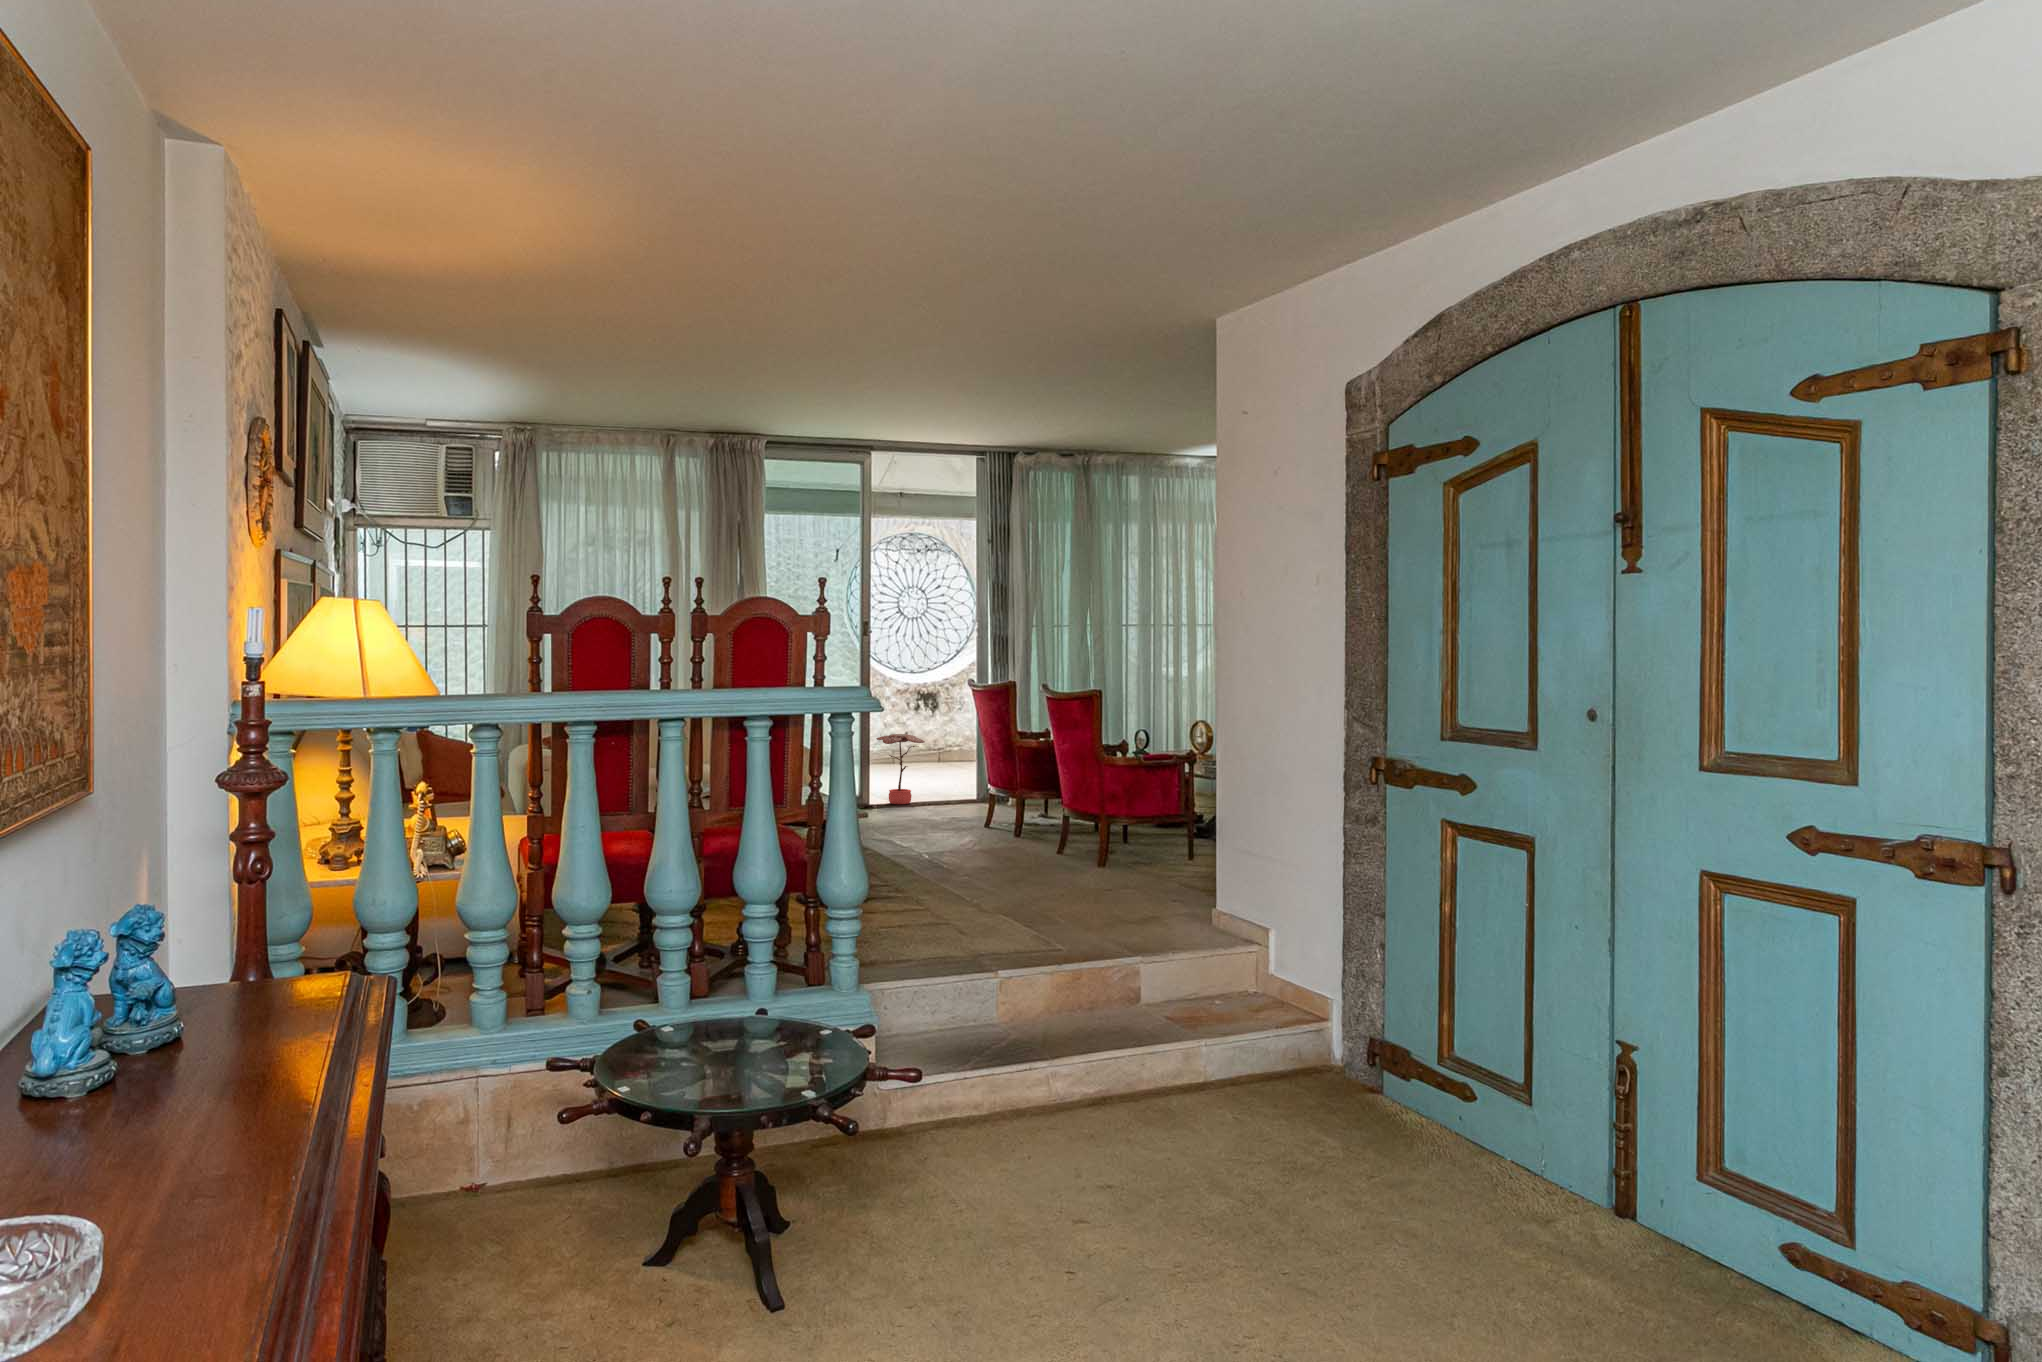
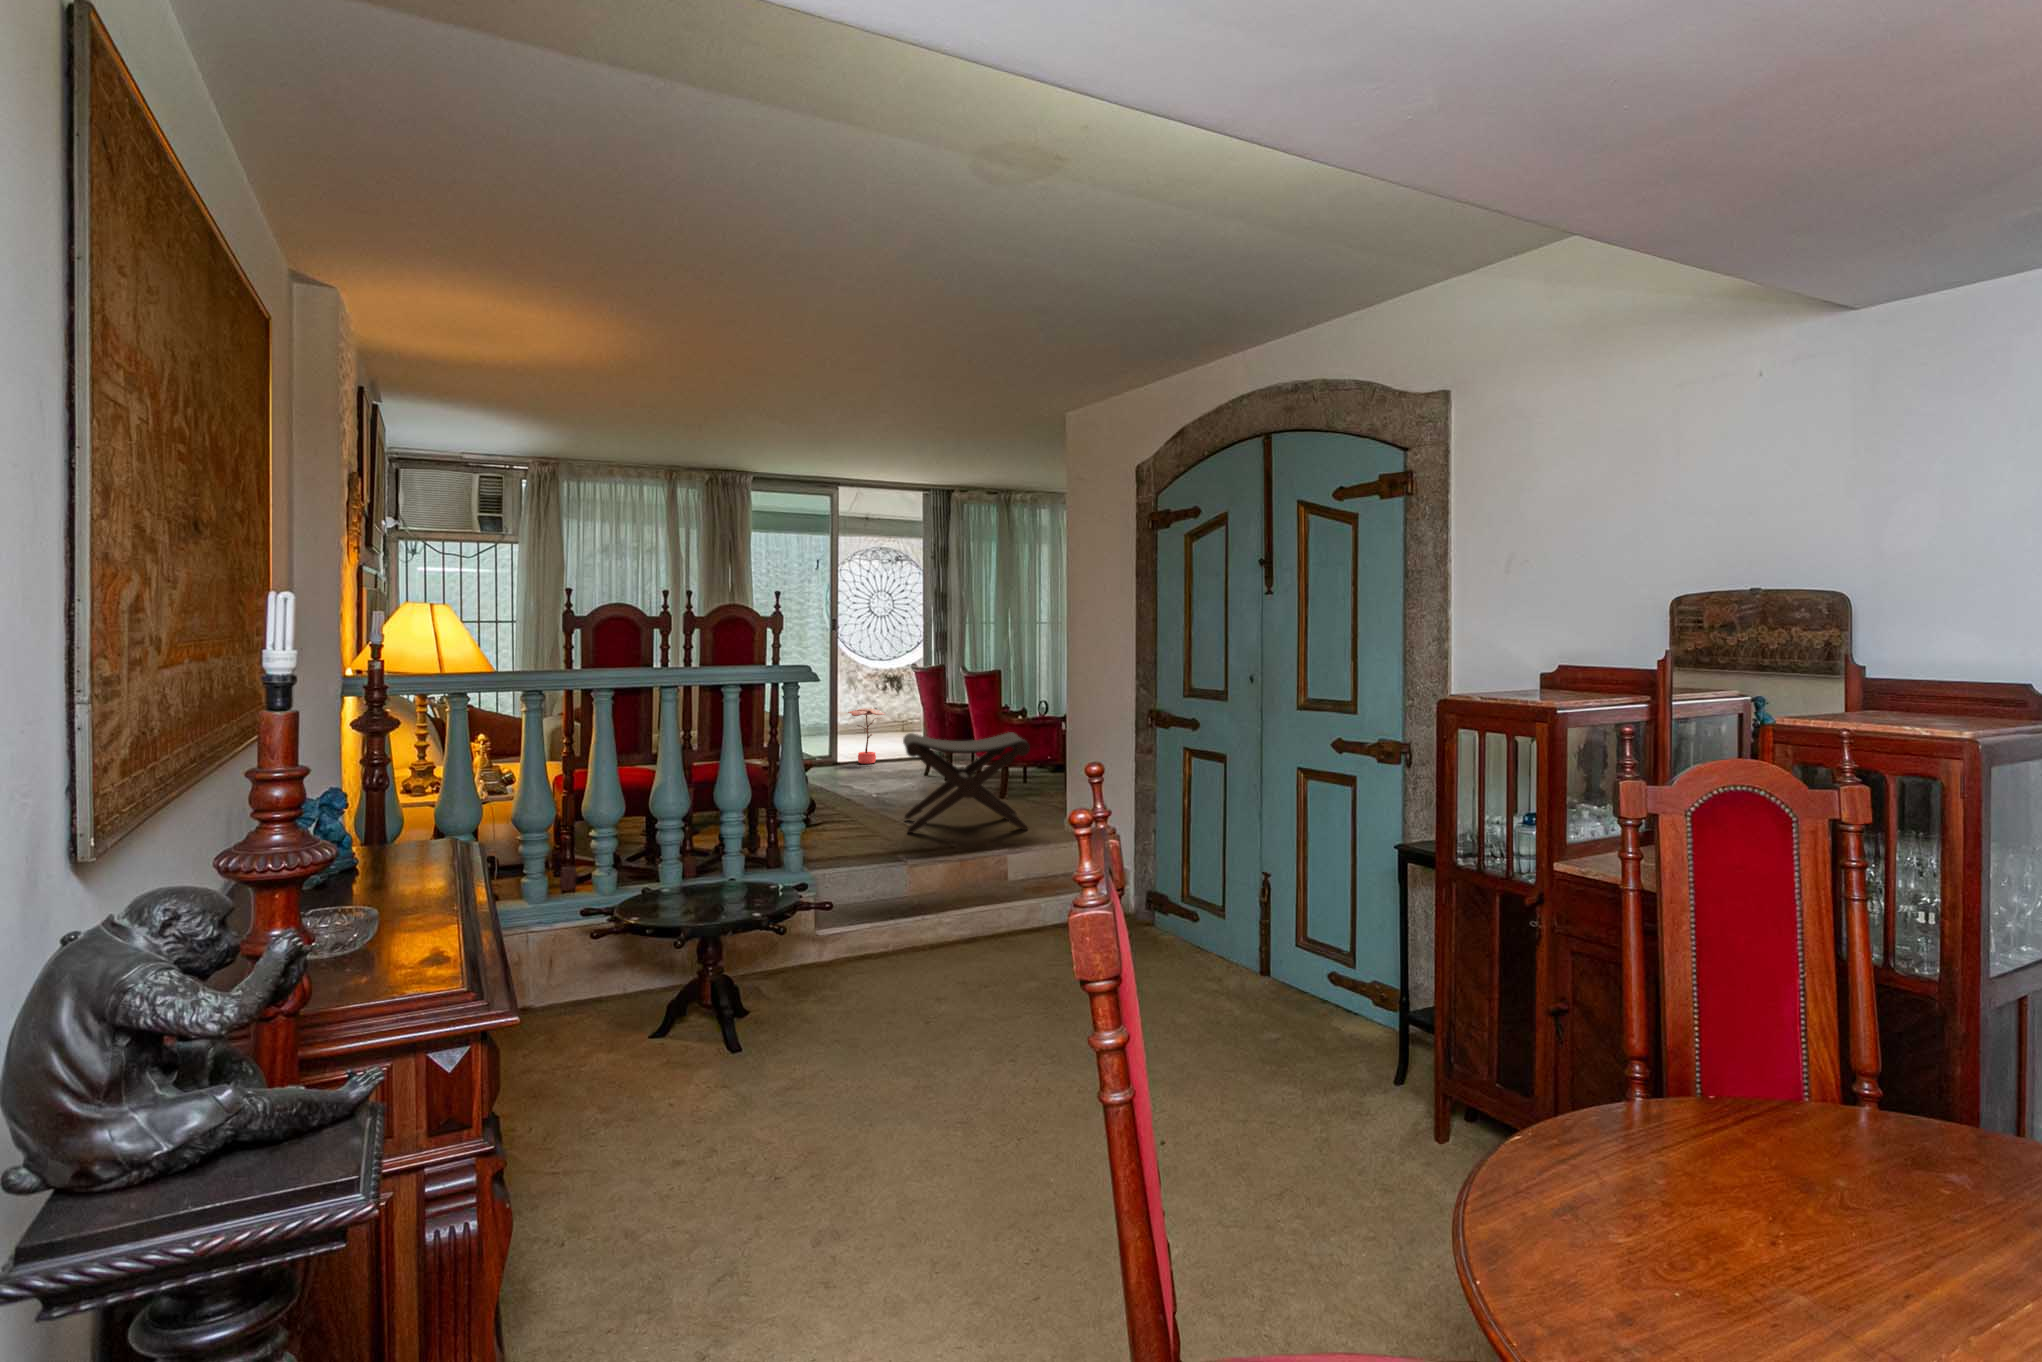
footstool: none [989,774,1140,889] -> present [903,732,1030,833]

